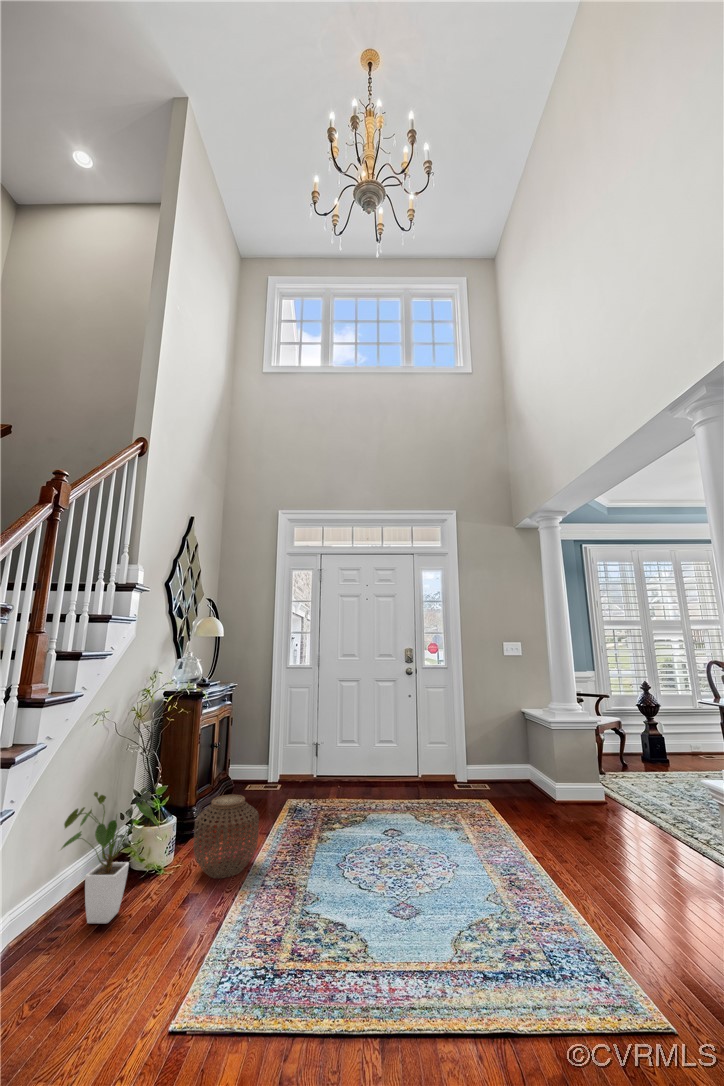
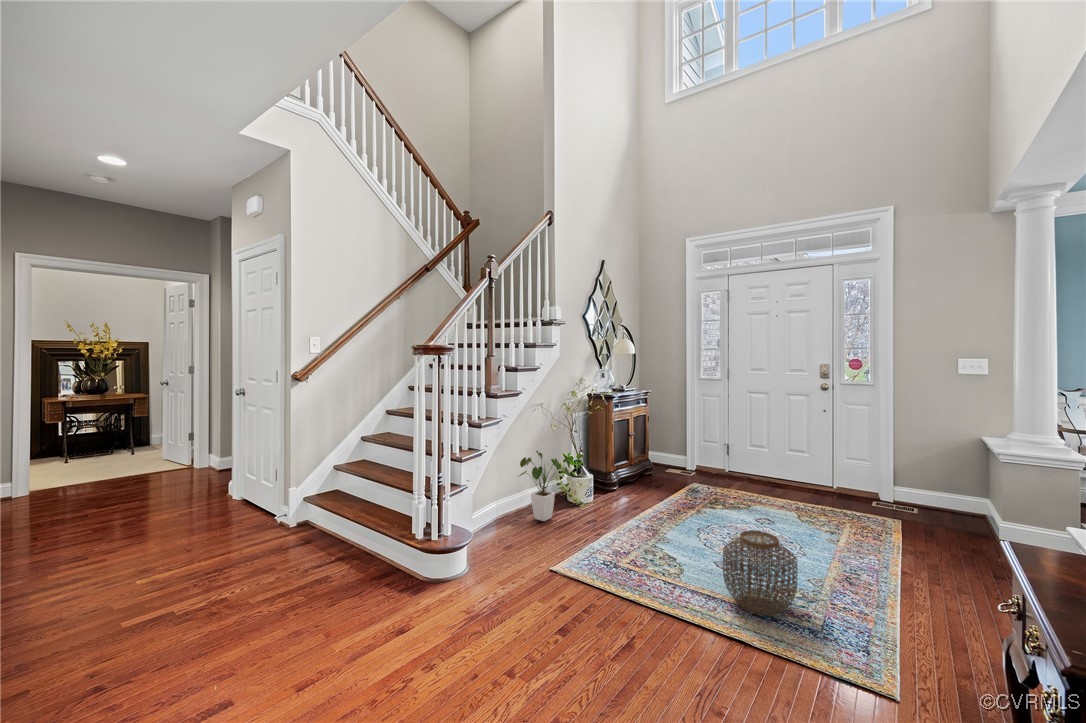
woven basket: present [194,795,259,878] -> present [723,530,798,616]

